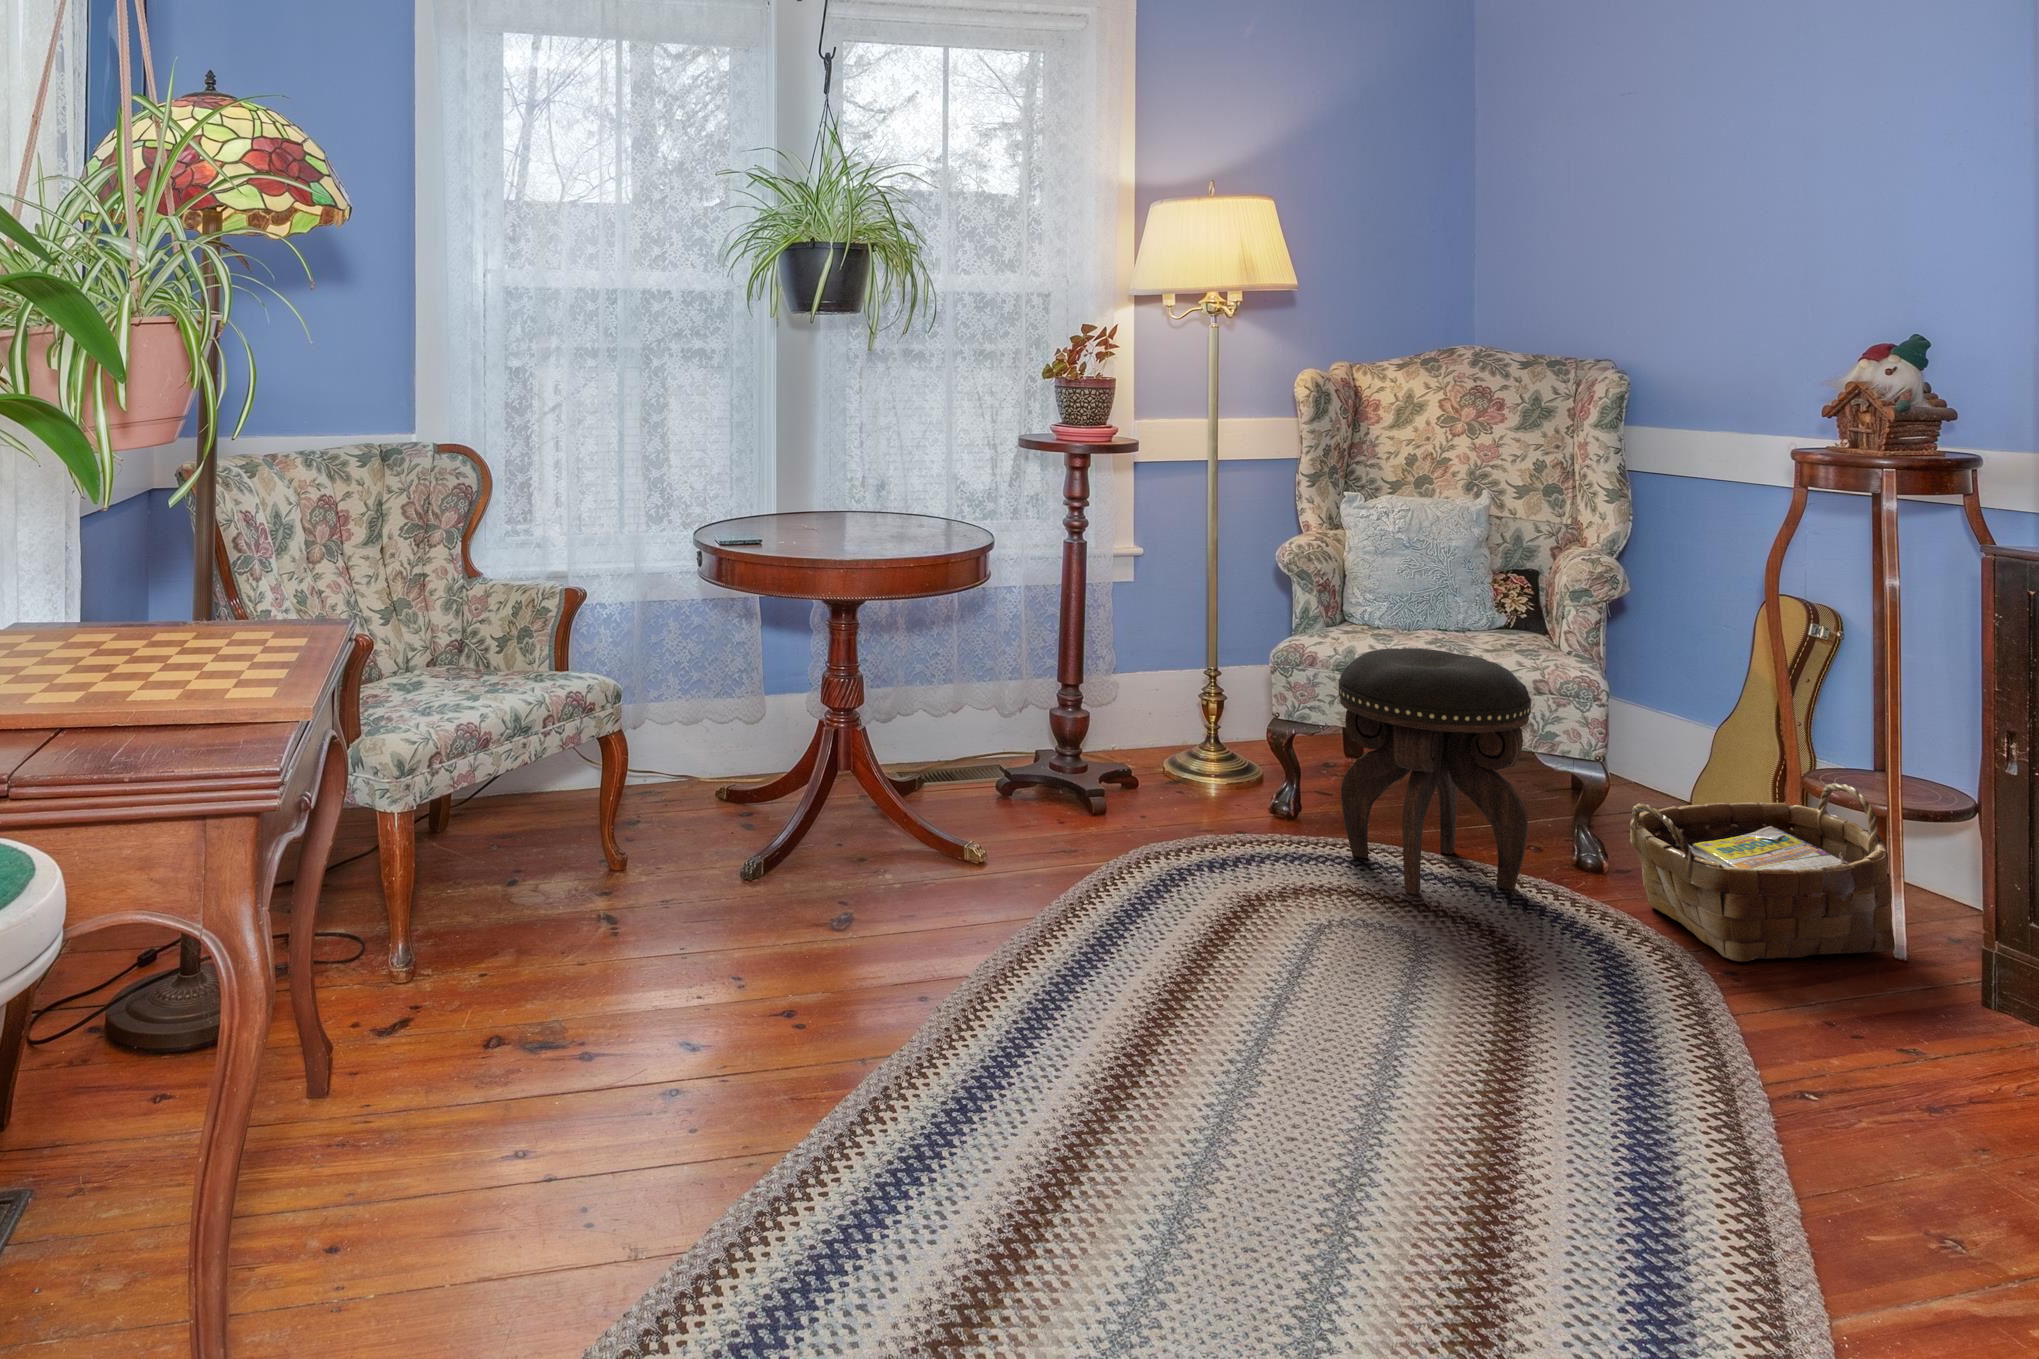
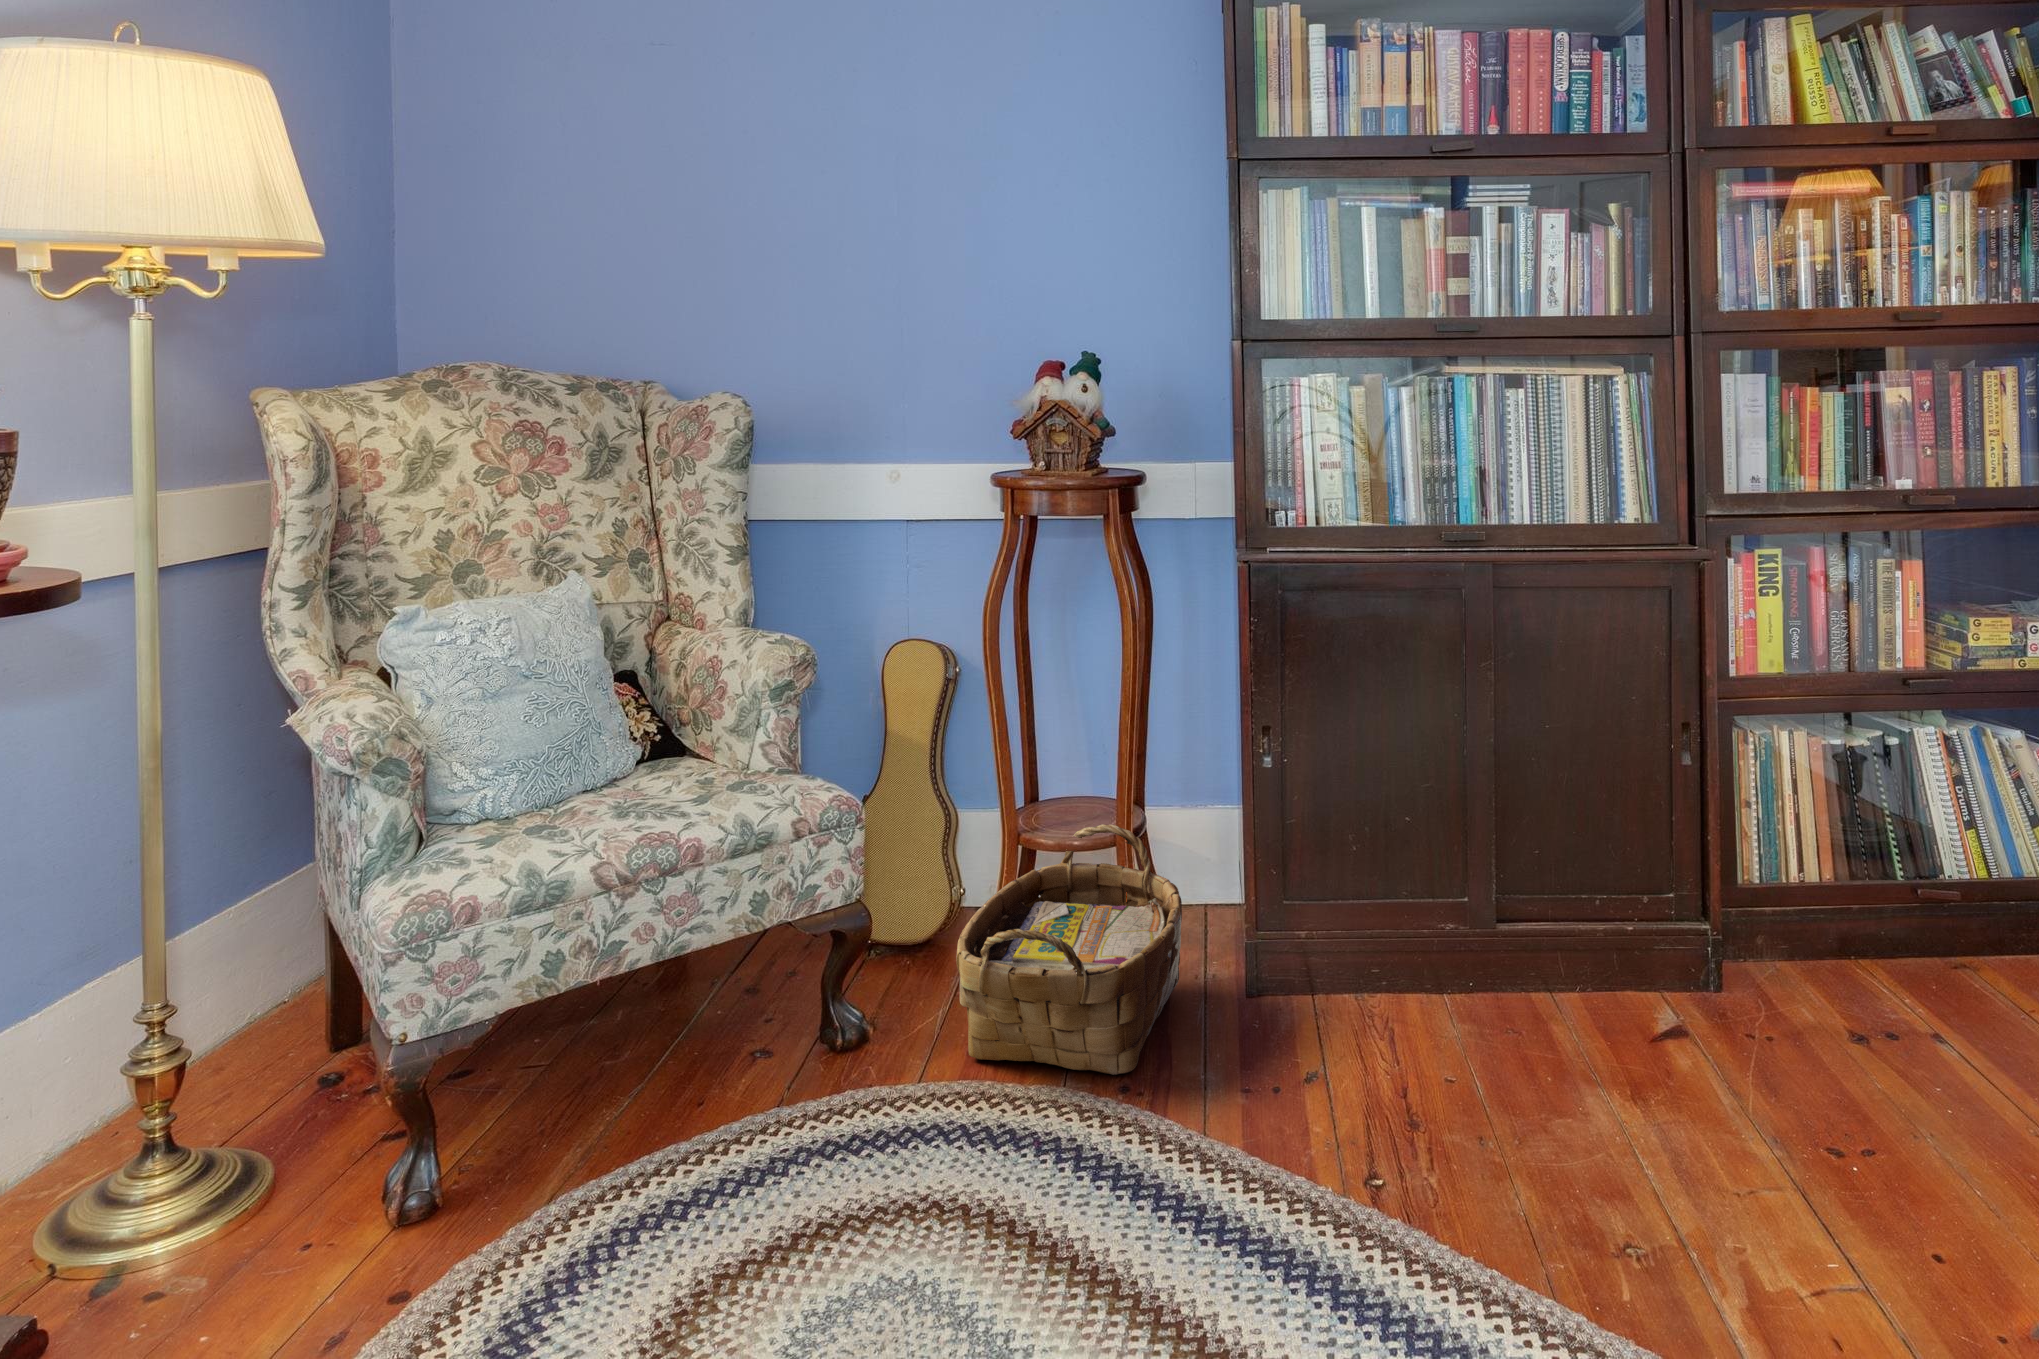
footstool: present [1339,648,1531,894] -> none [576,812,869,1225]

